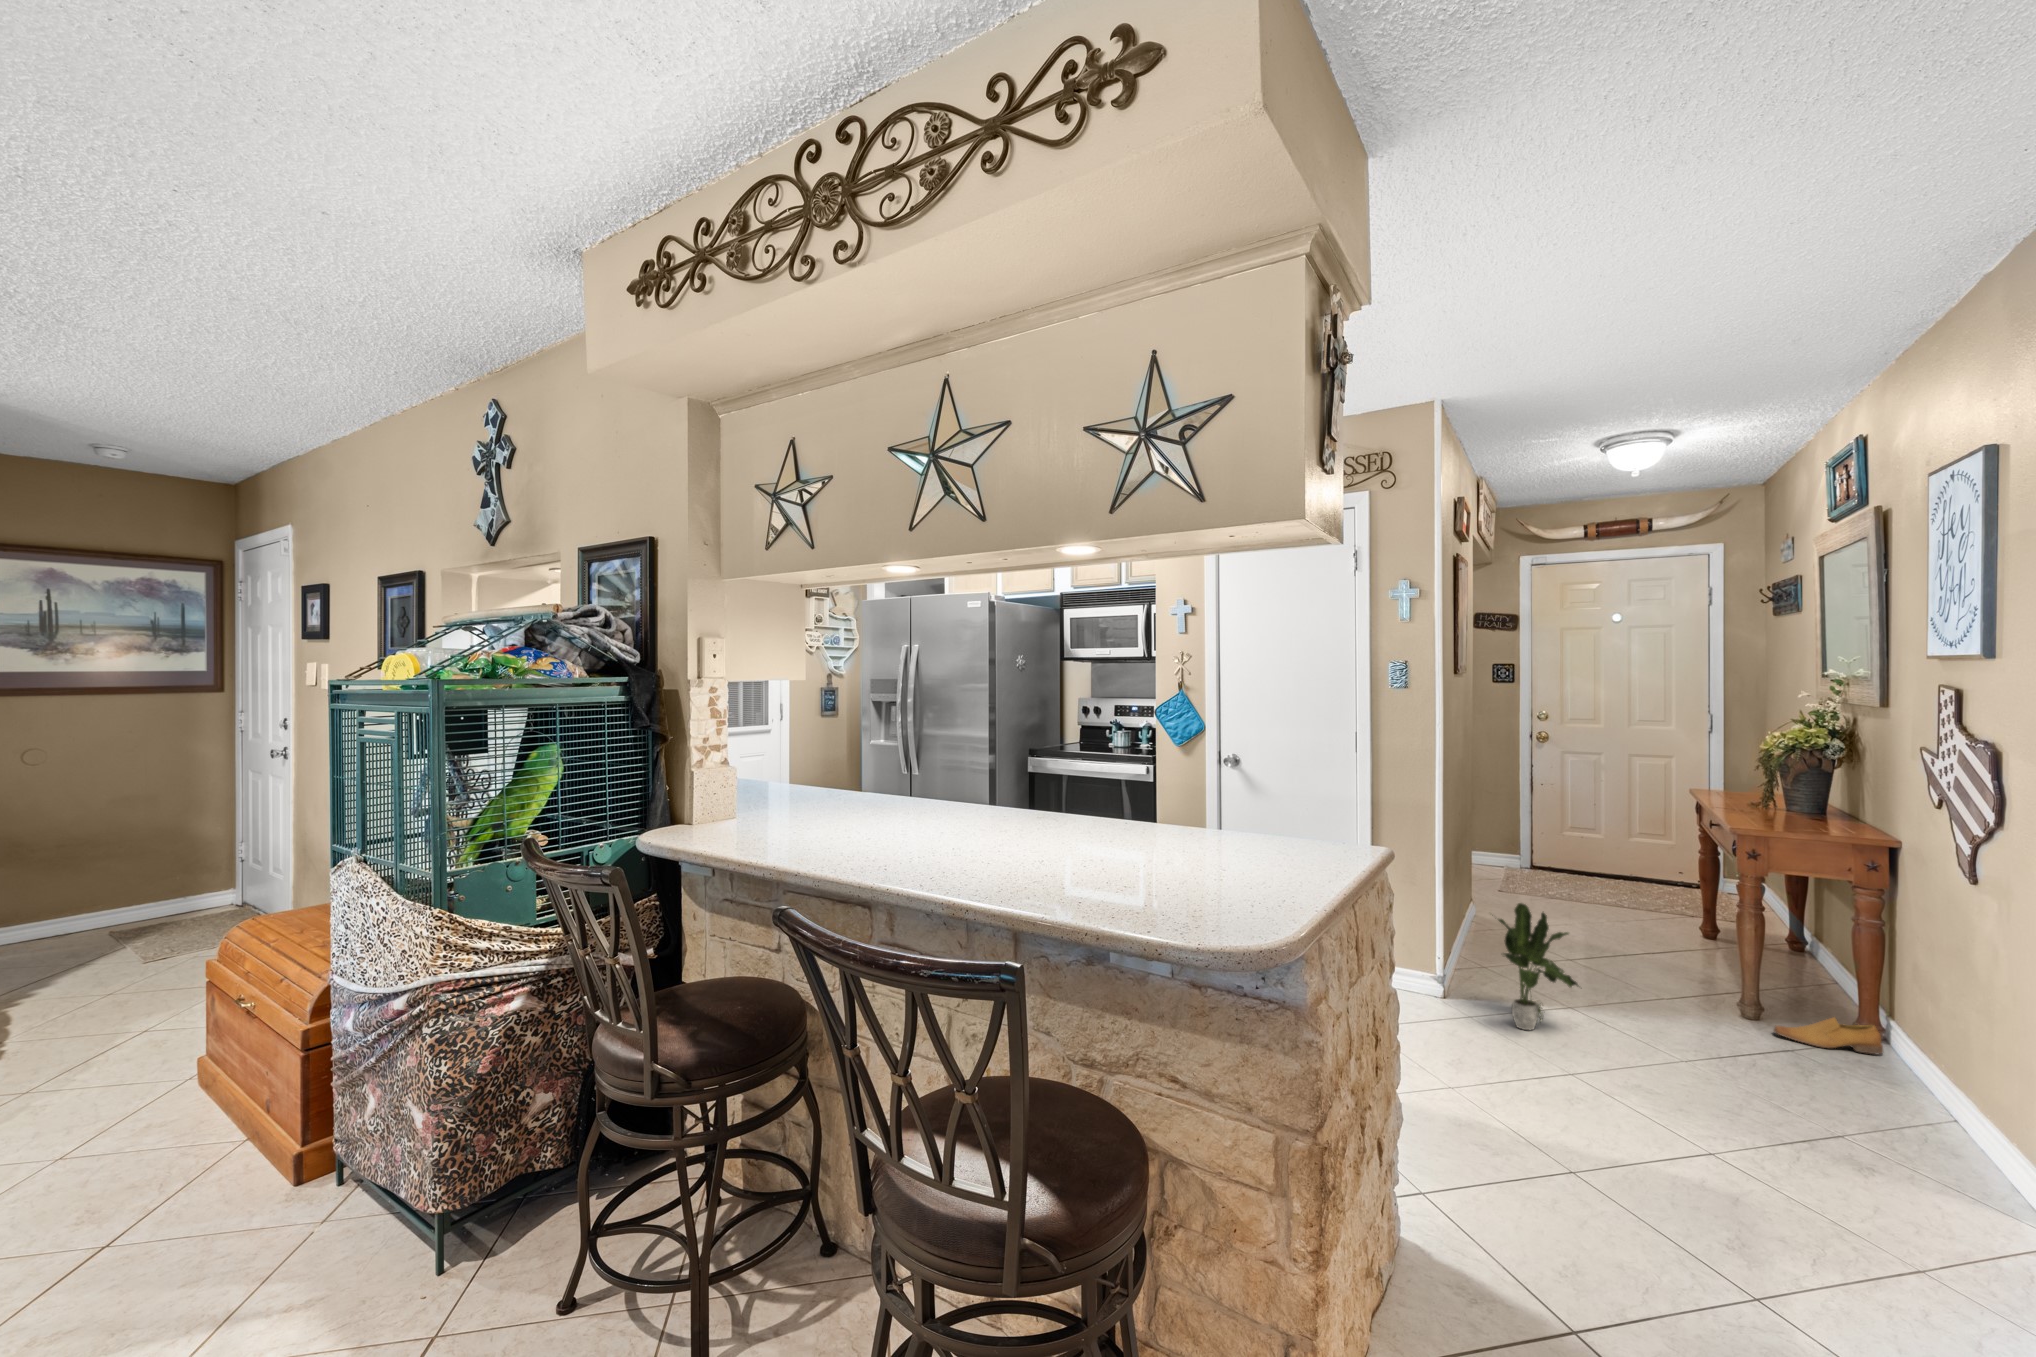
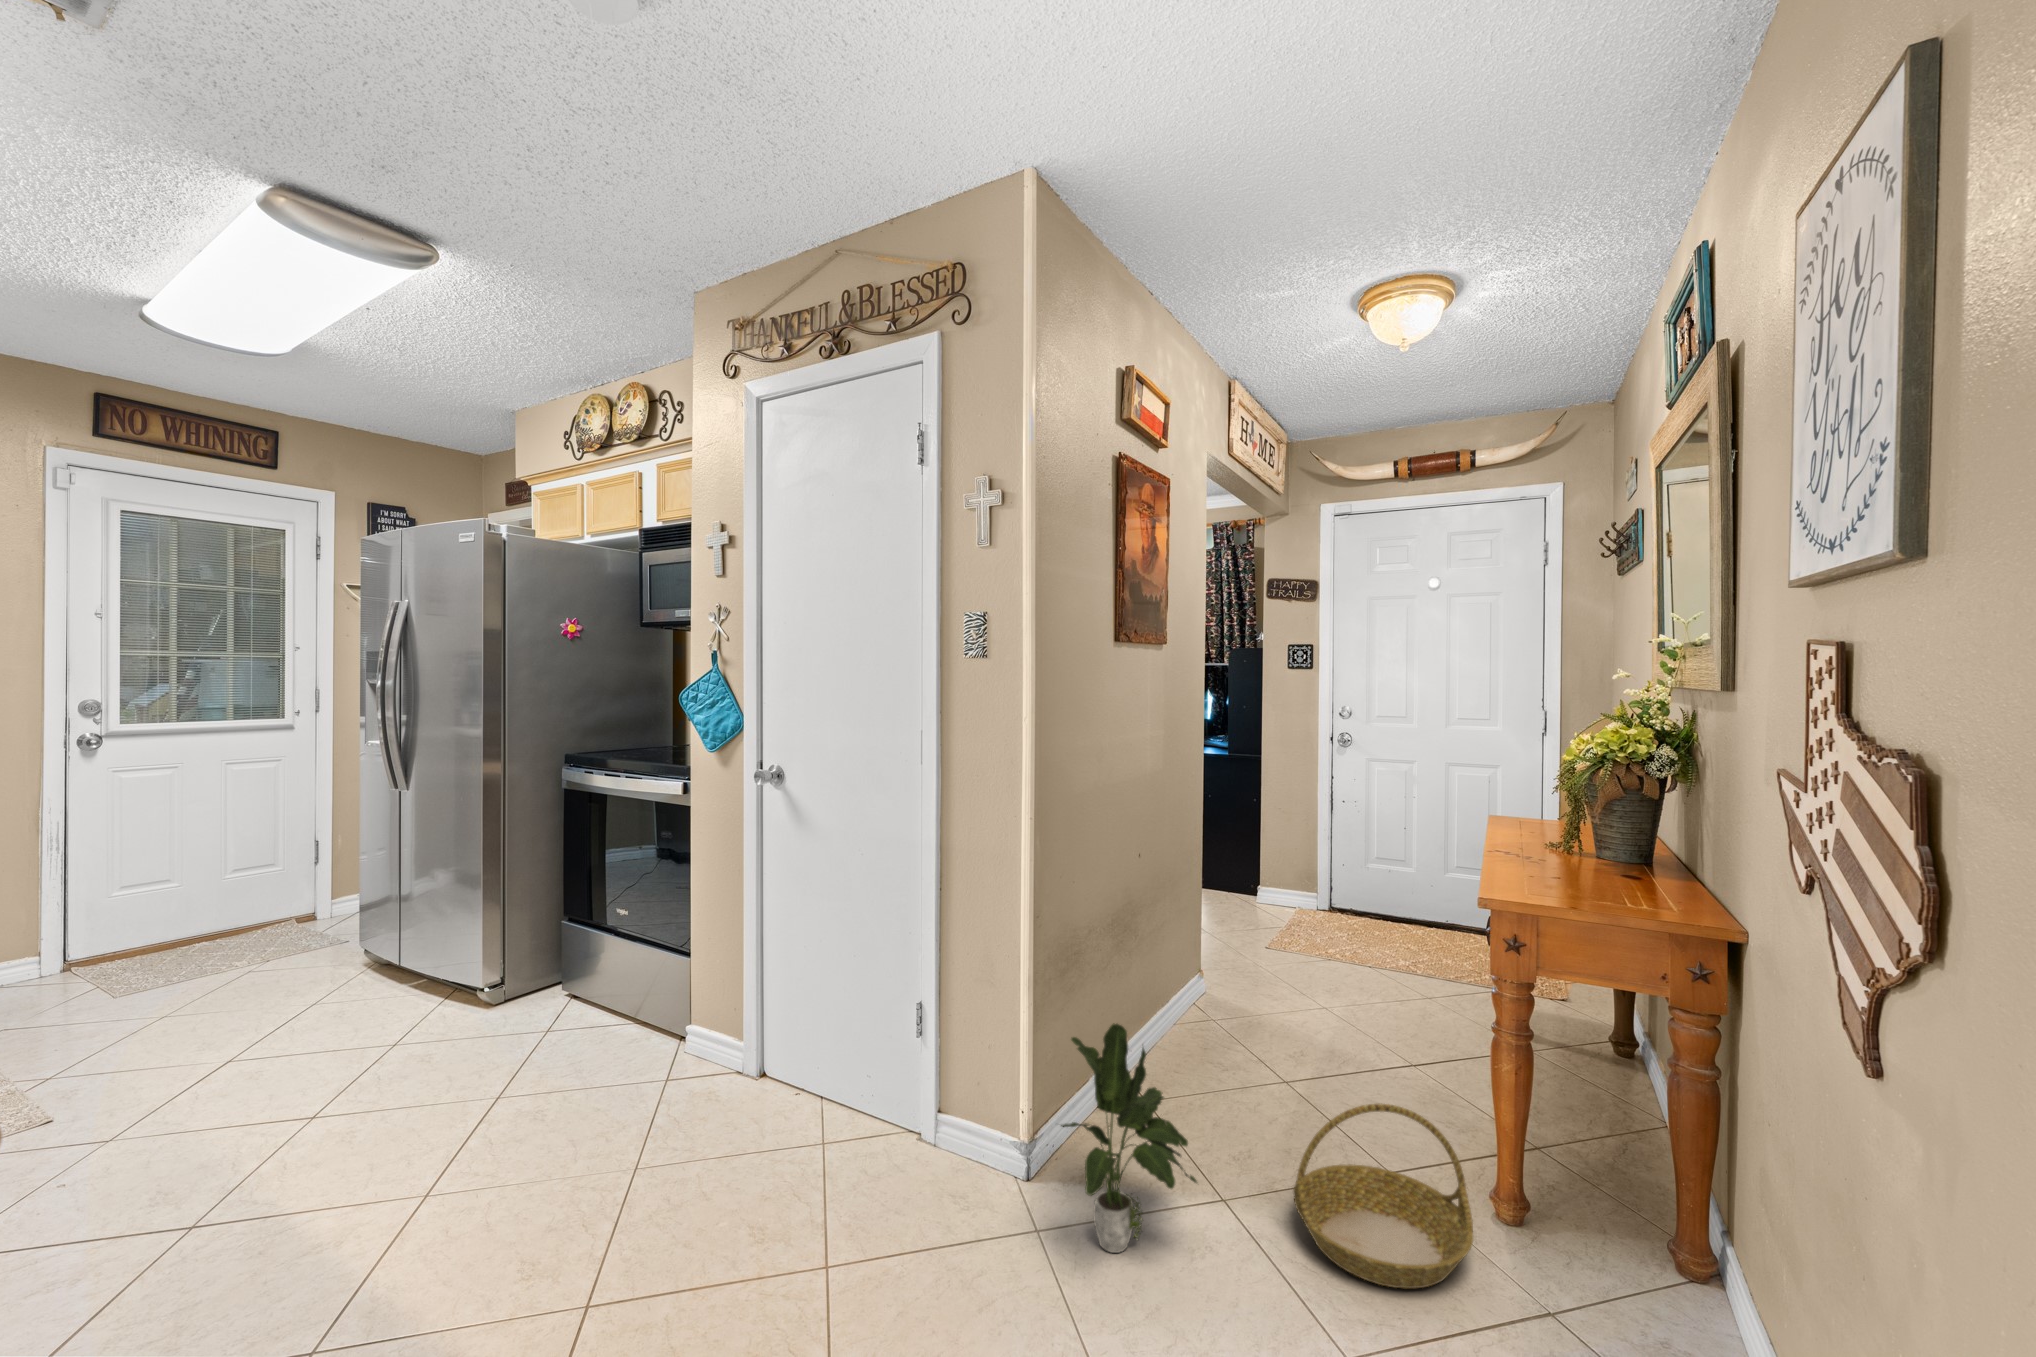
basket: none [1623,947,1742,1042] -> present [1293,1104,1473,1288]
shoe: present [1774,1018,1883,1054] -> none [1531,1244,1710,1323]

